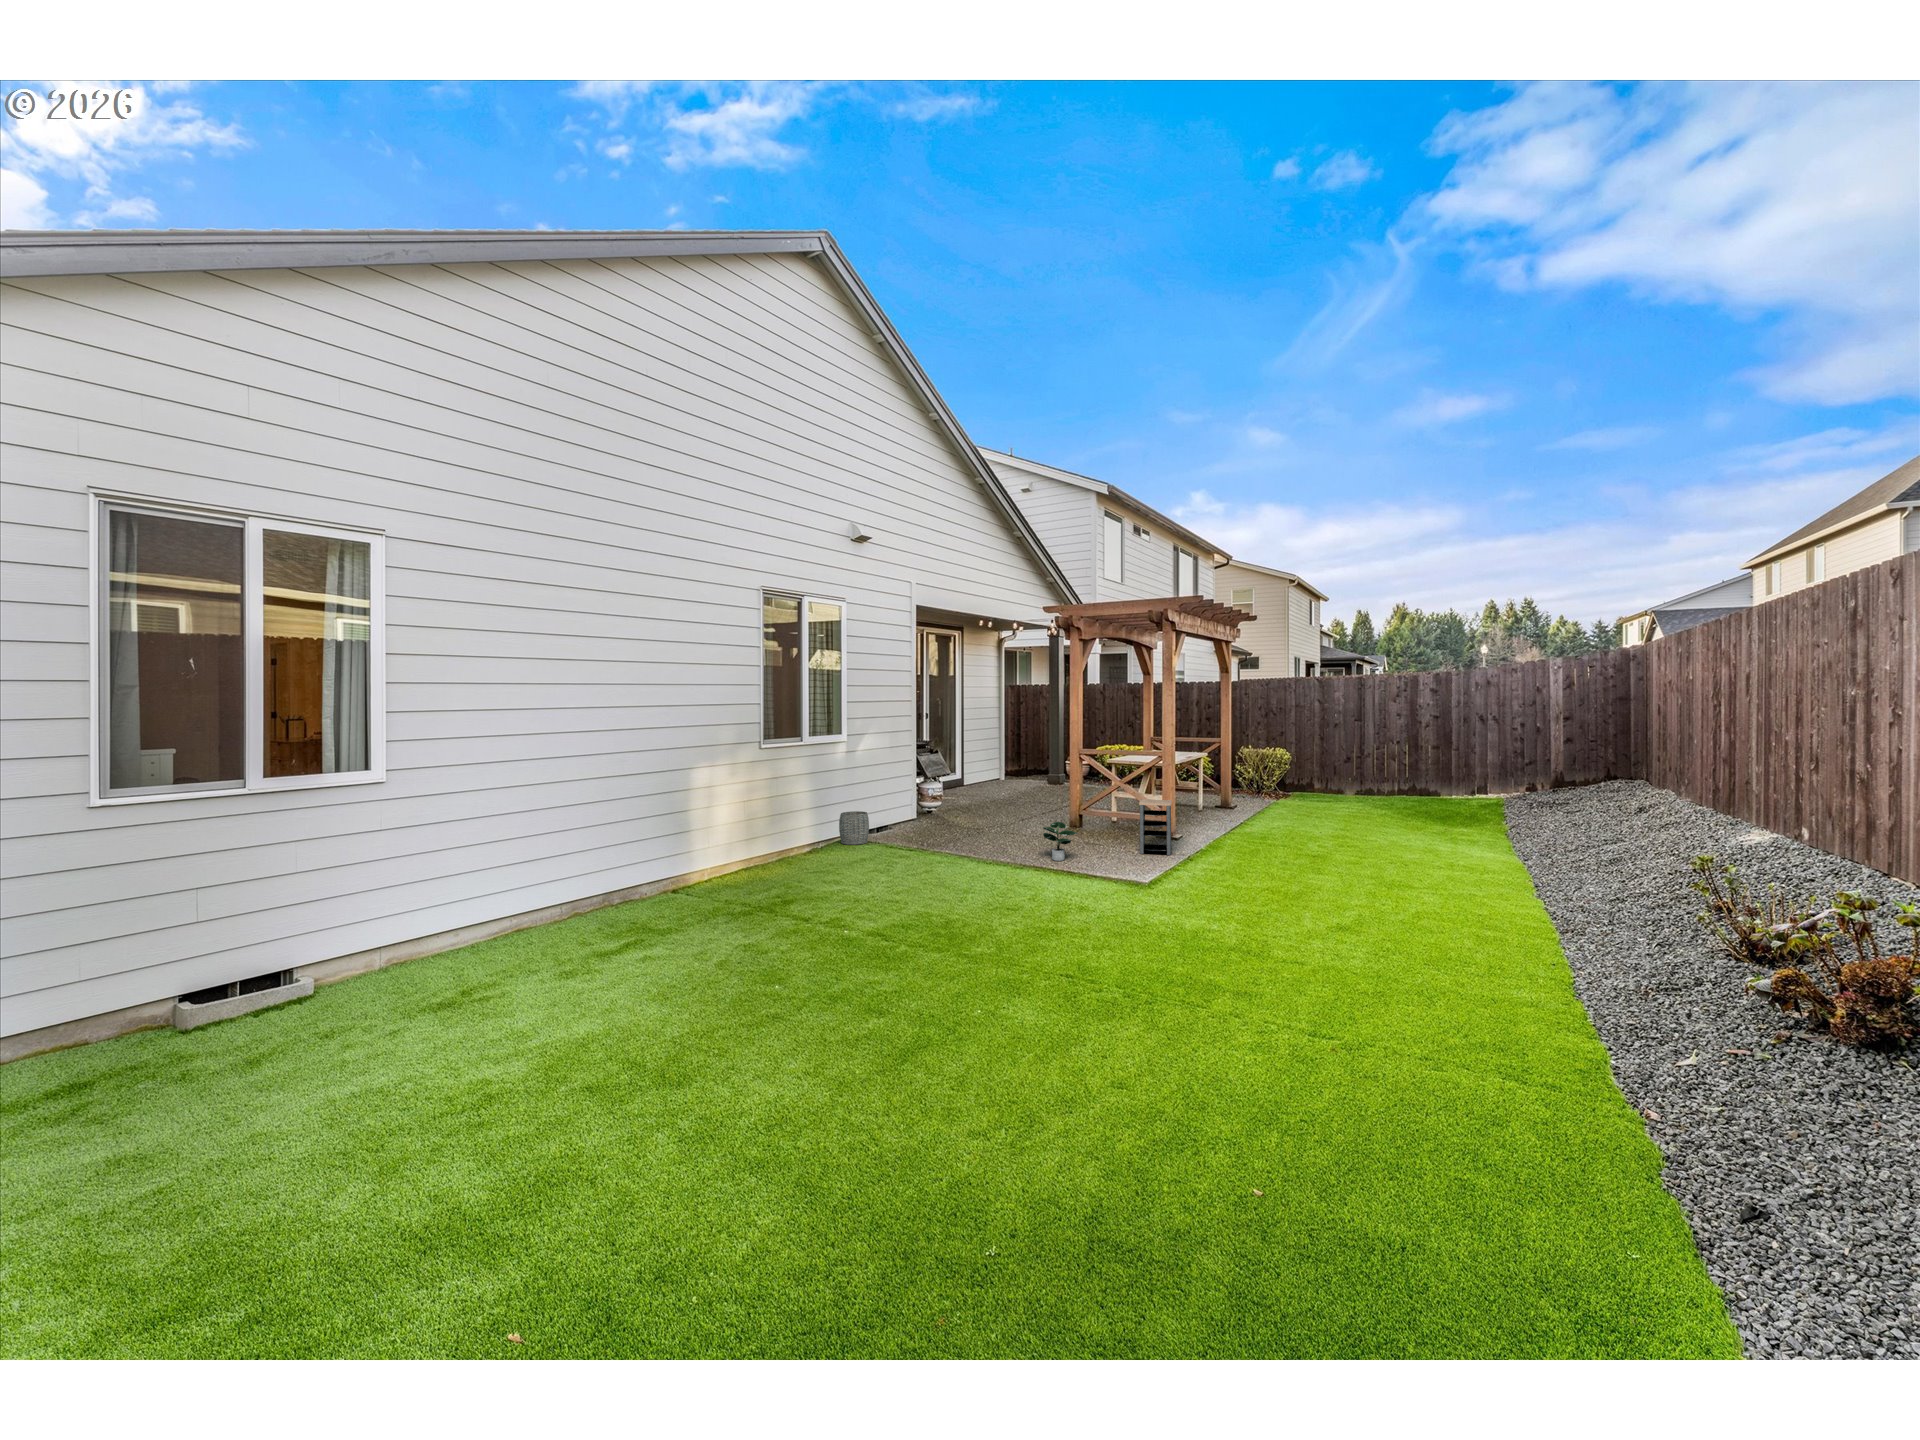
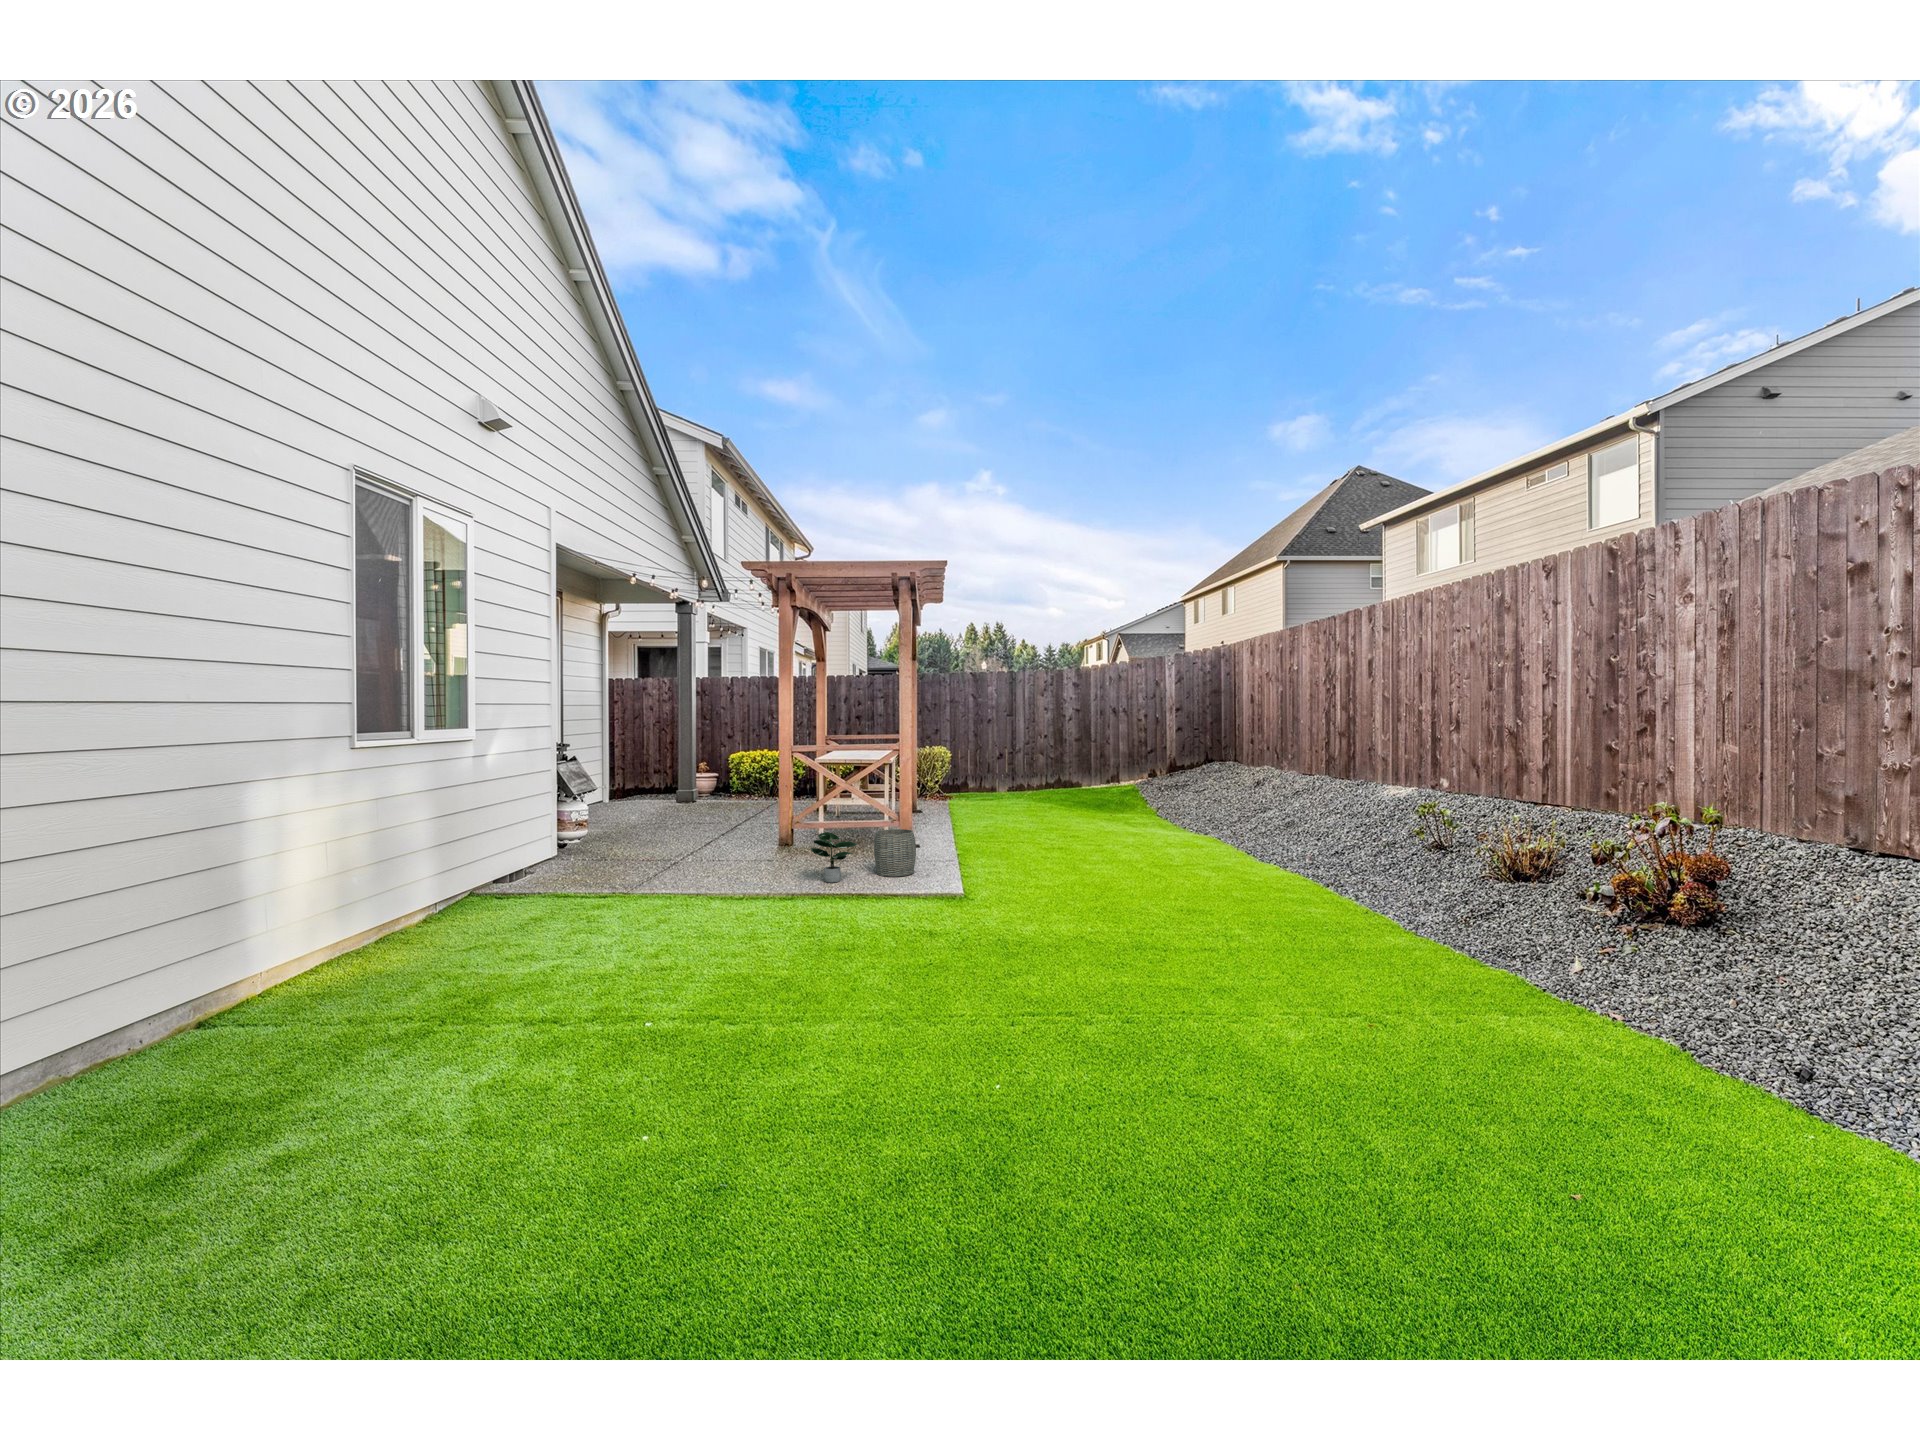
side table: present [1139,799,1172,855] -> none [906,796,950,863]
woven basket: present [839,811,869,845] -> present [874,829,916,877]

